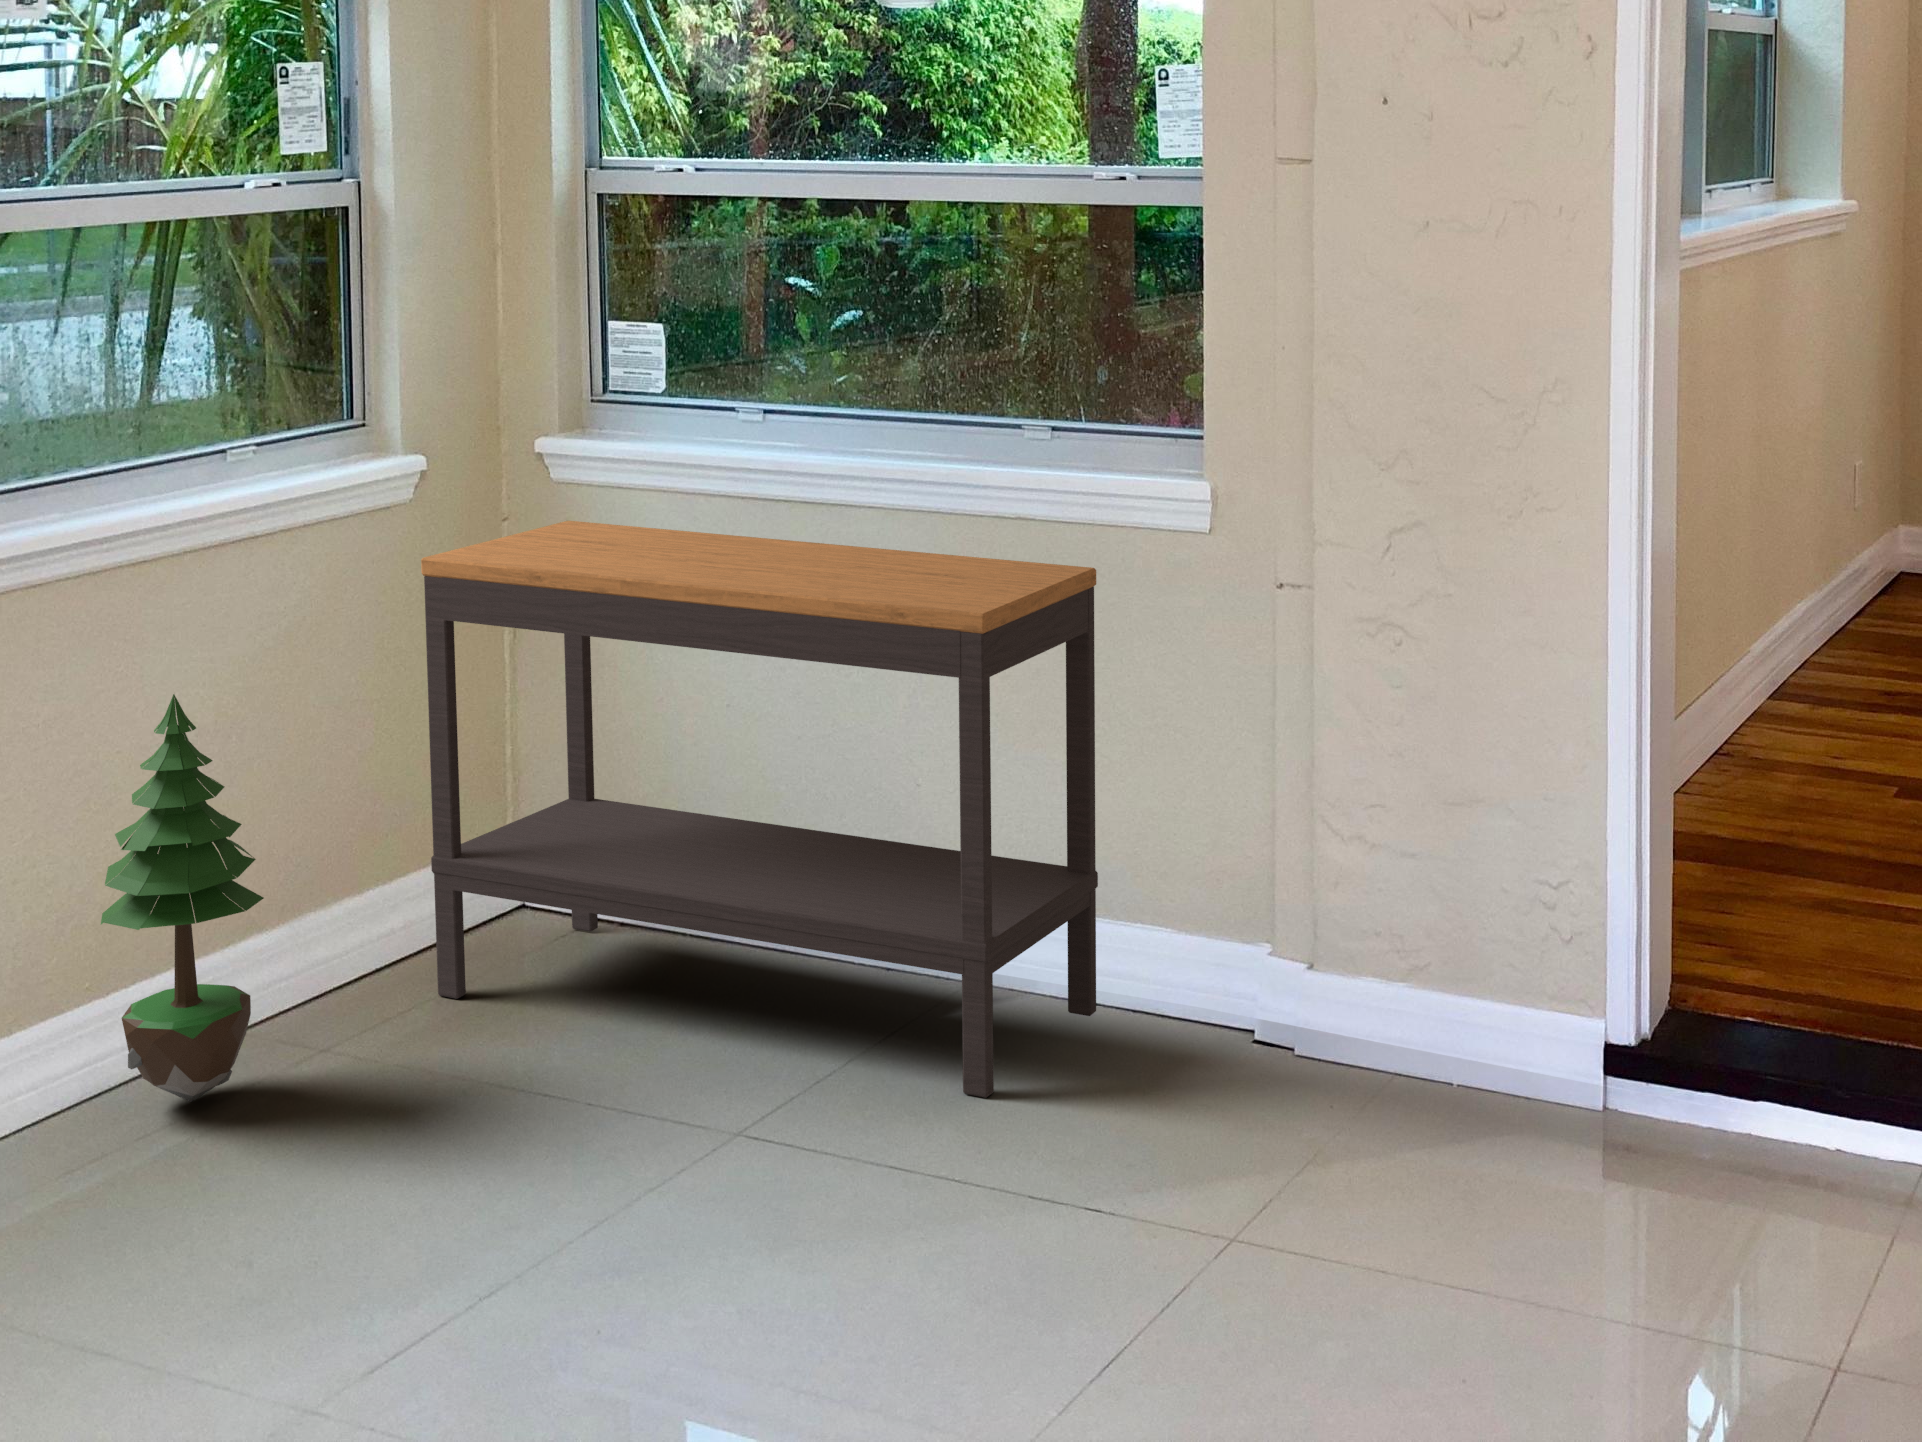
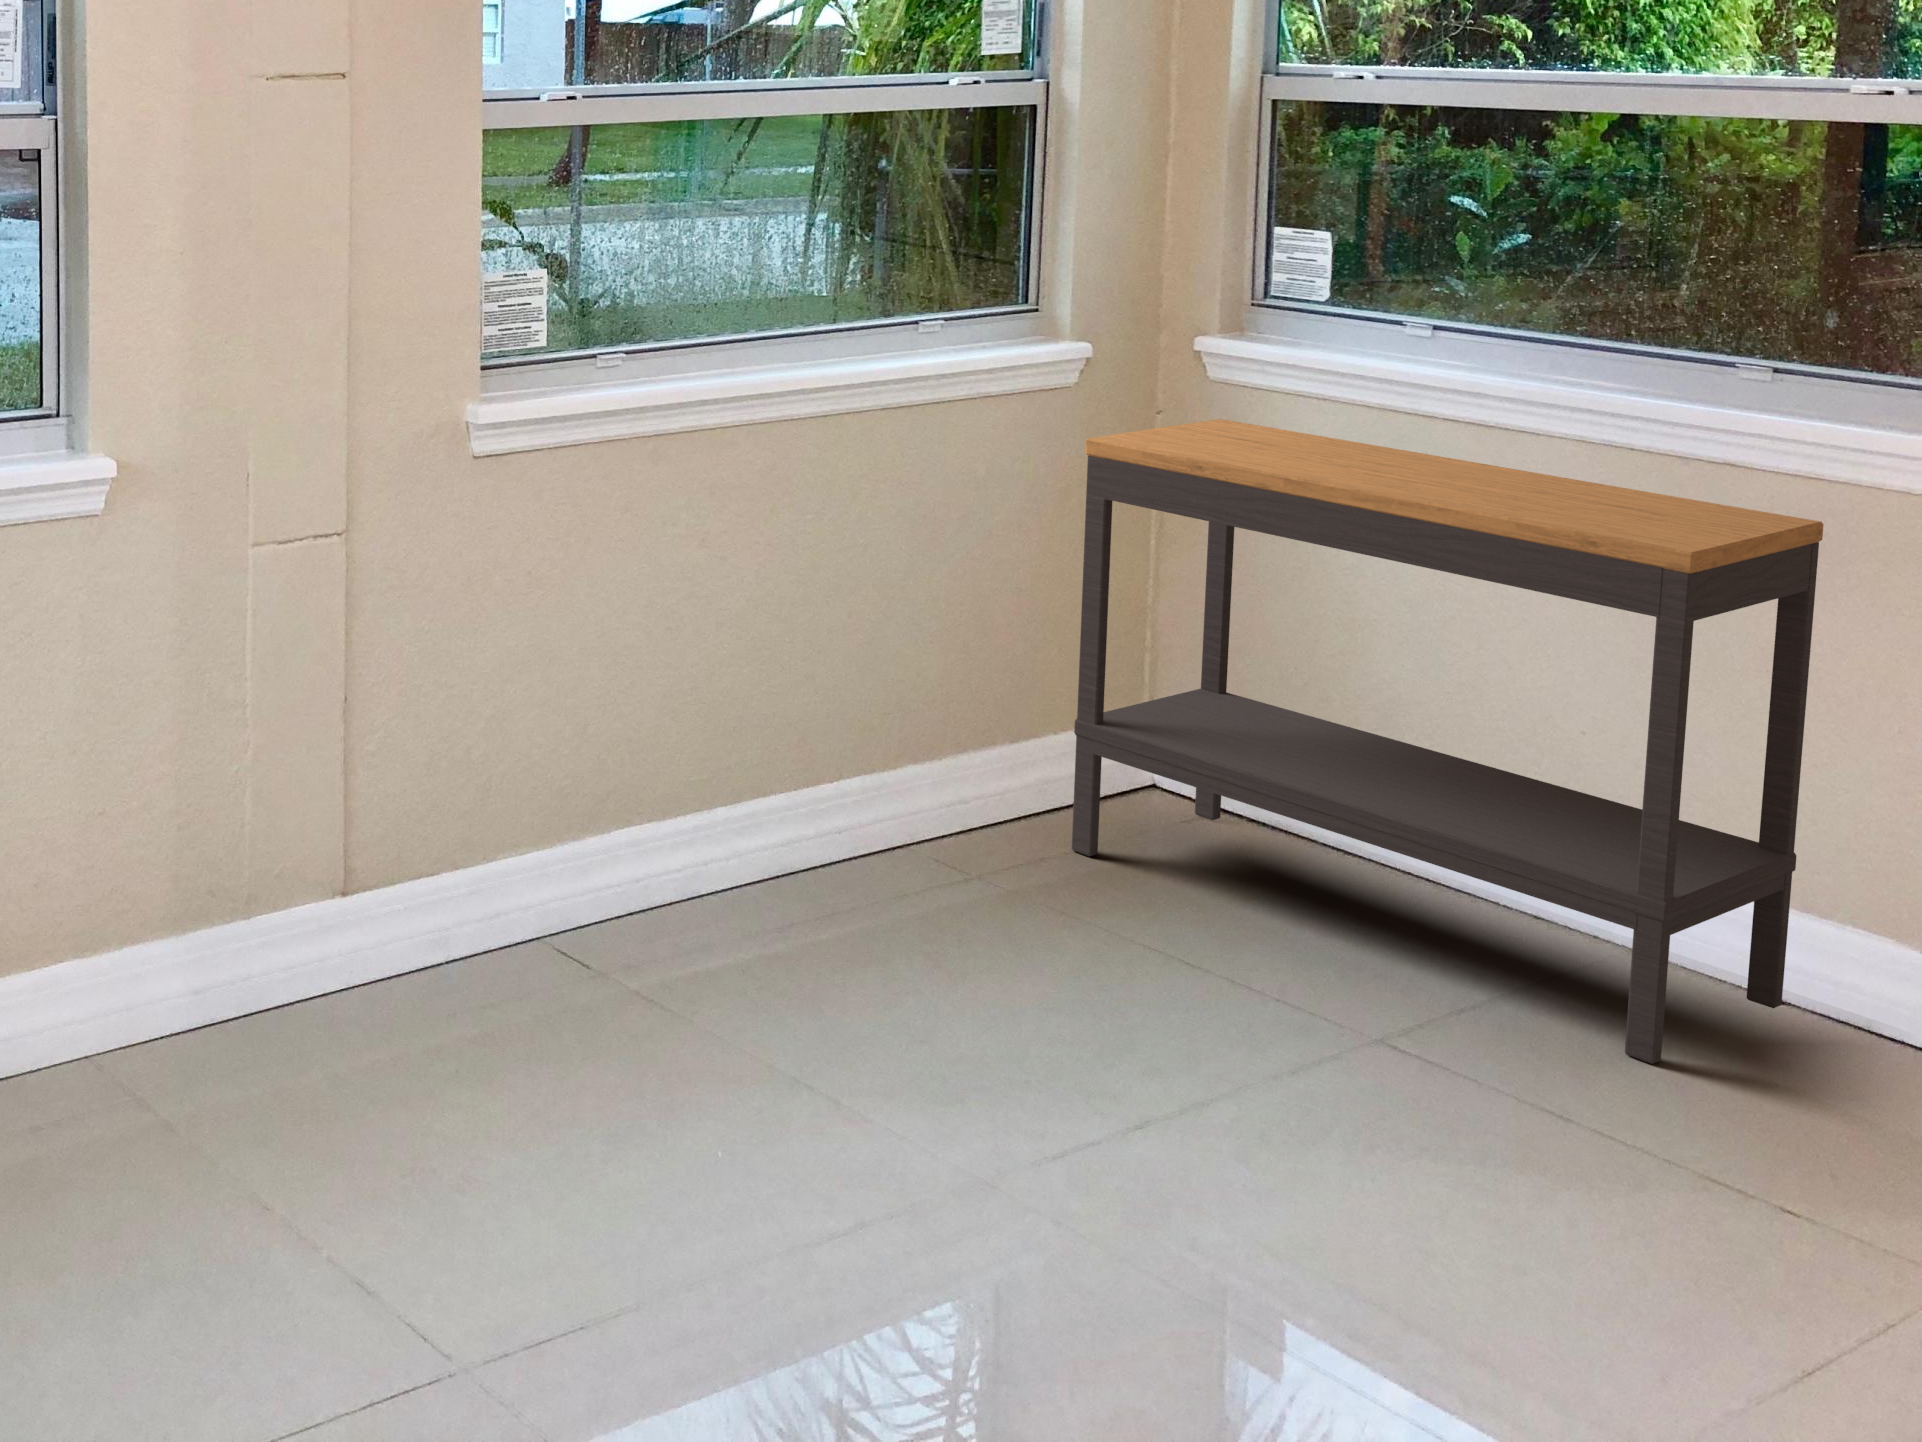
potted tree: present [101,694,264,1102] -> none [802,533,936,897]

